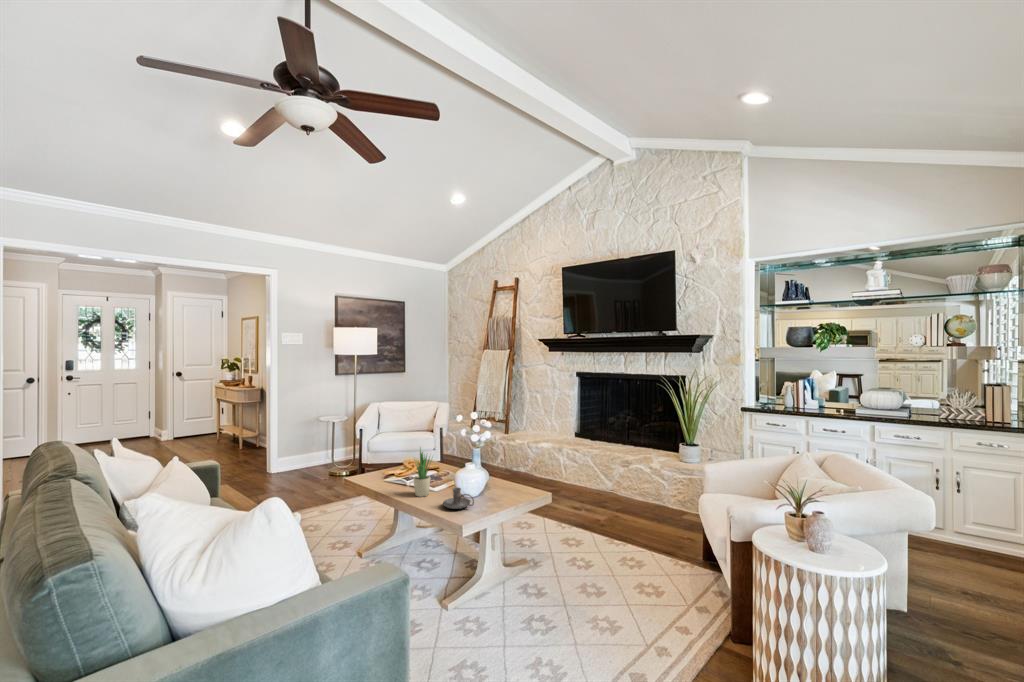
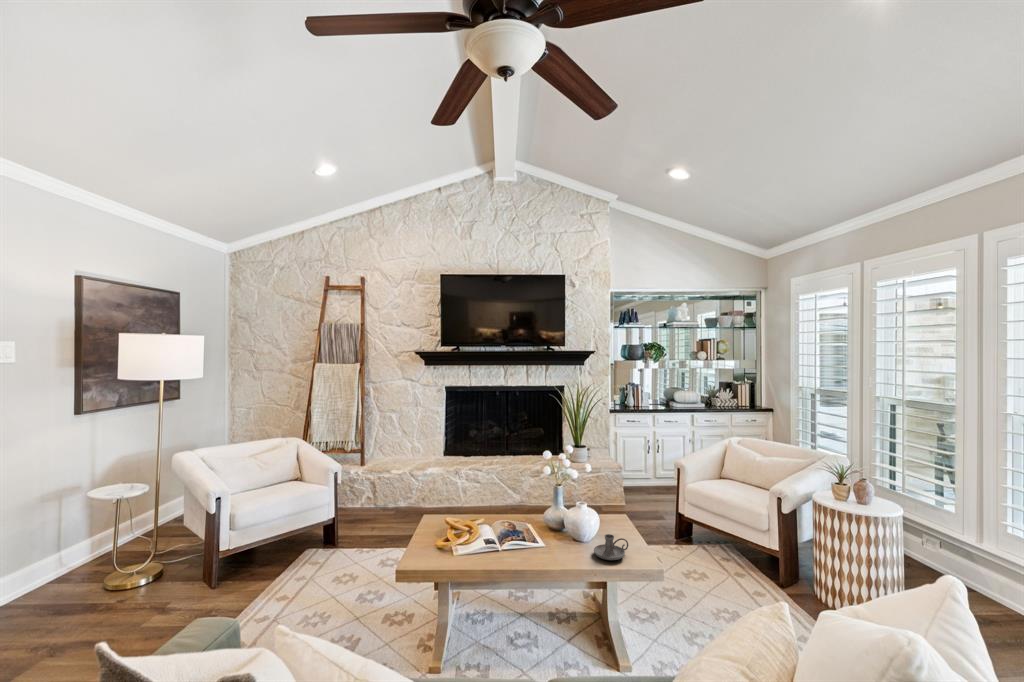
potted plant: present [413,449,430,497] -> none [538,499,560,561]

